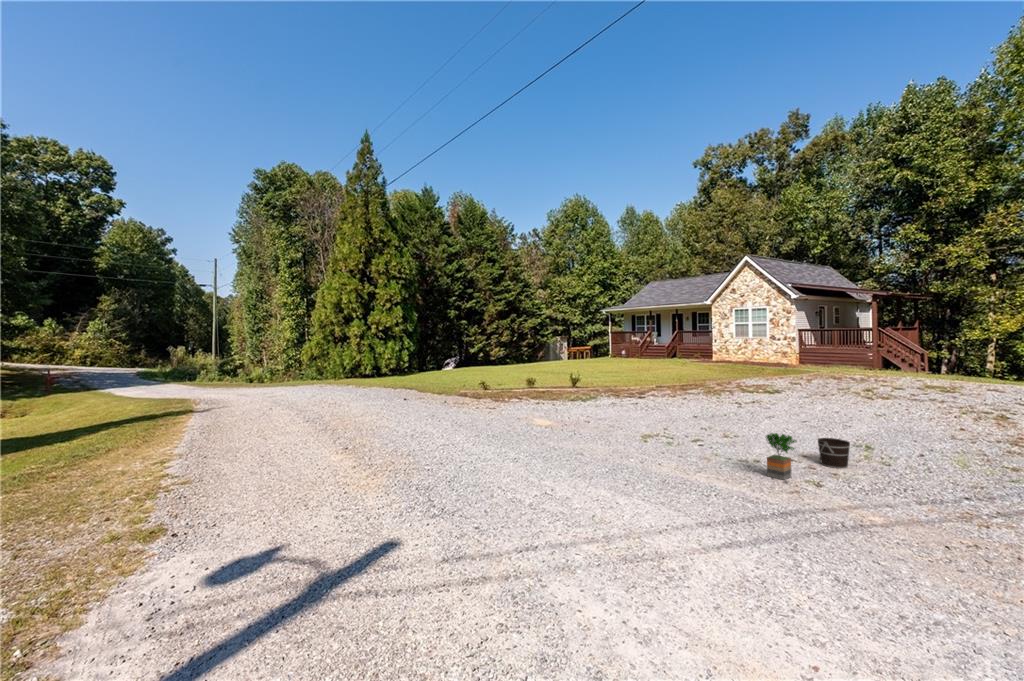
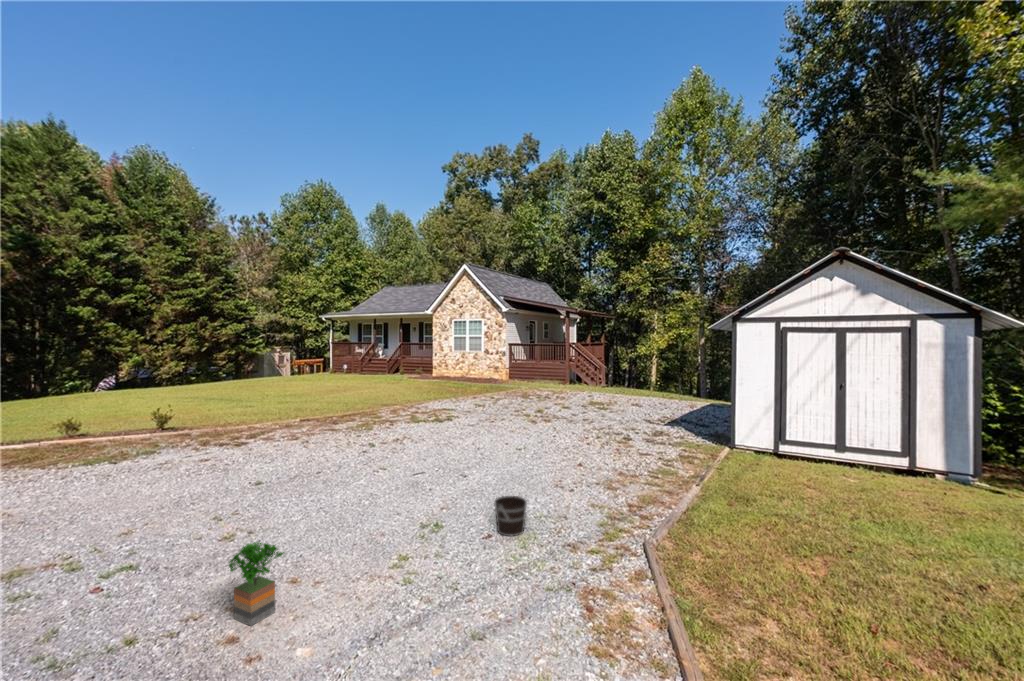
bucket: present [818,438,850,468] -> present [495,495,527,536]

